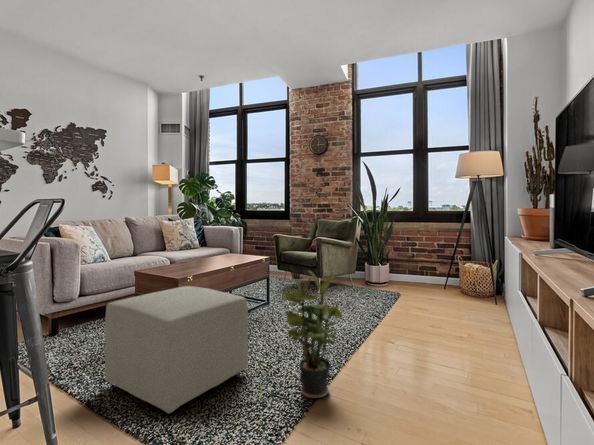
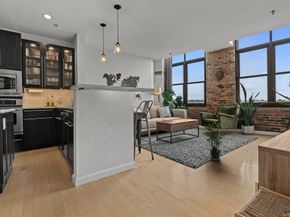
ottoman: present [105,286,248,413] -> none [152,126,193,157]

